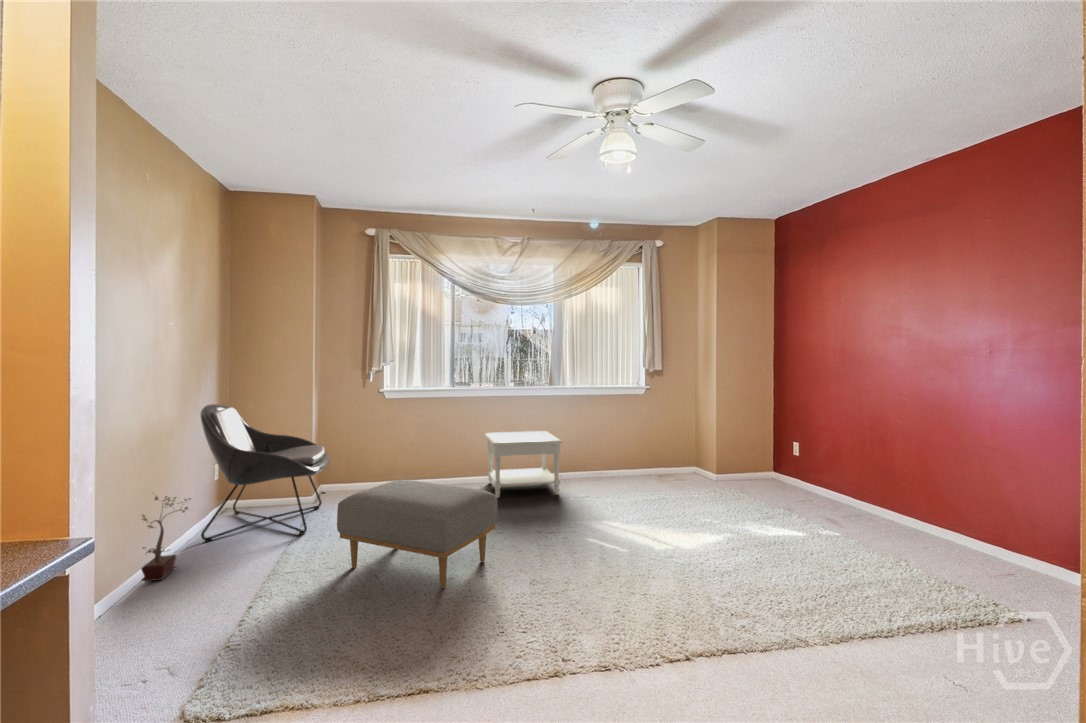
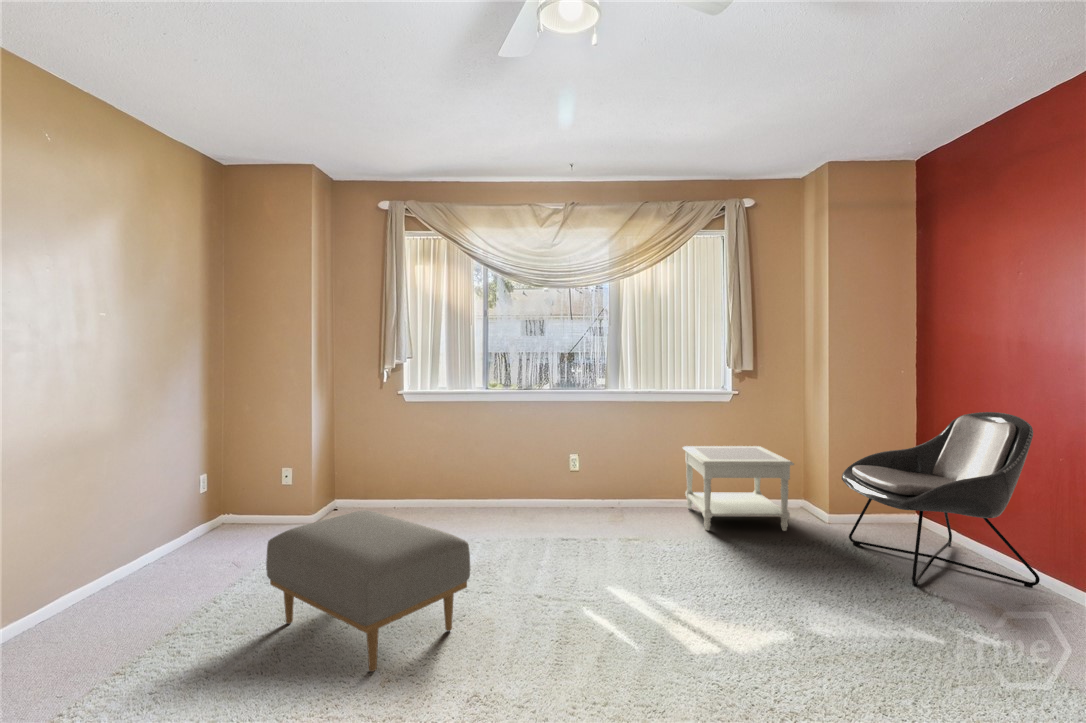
lounge chair: present [200,404,329,542] -> present [842,412,1040,588]
side table: present [486,431,563,498] -> present [683,446,794,531]
potted plant: present [141,496,191,581] -> none [48,514,130,620]

